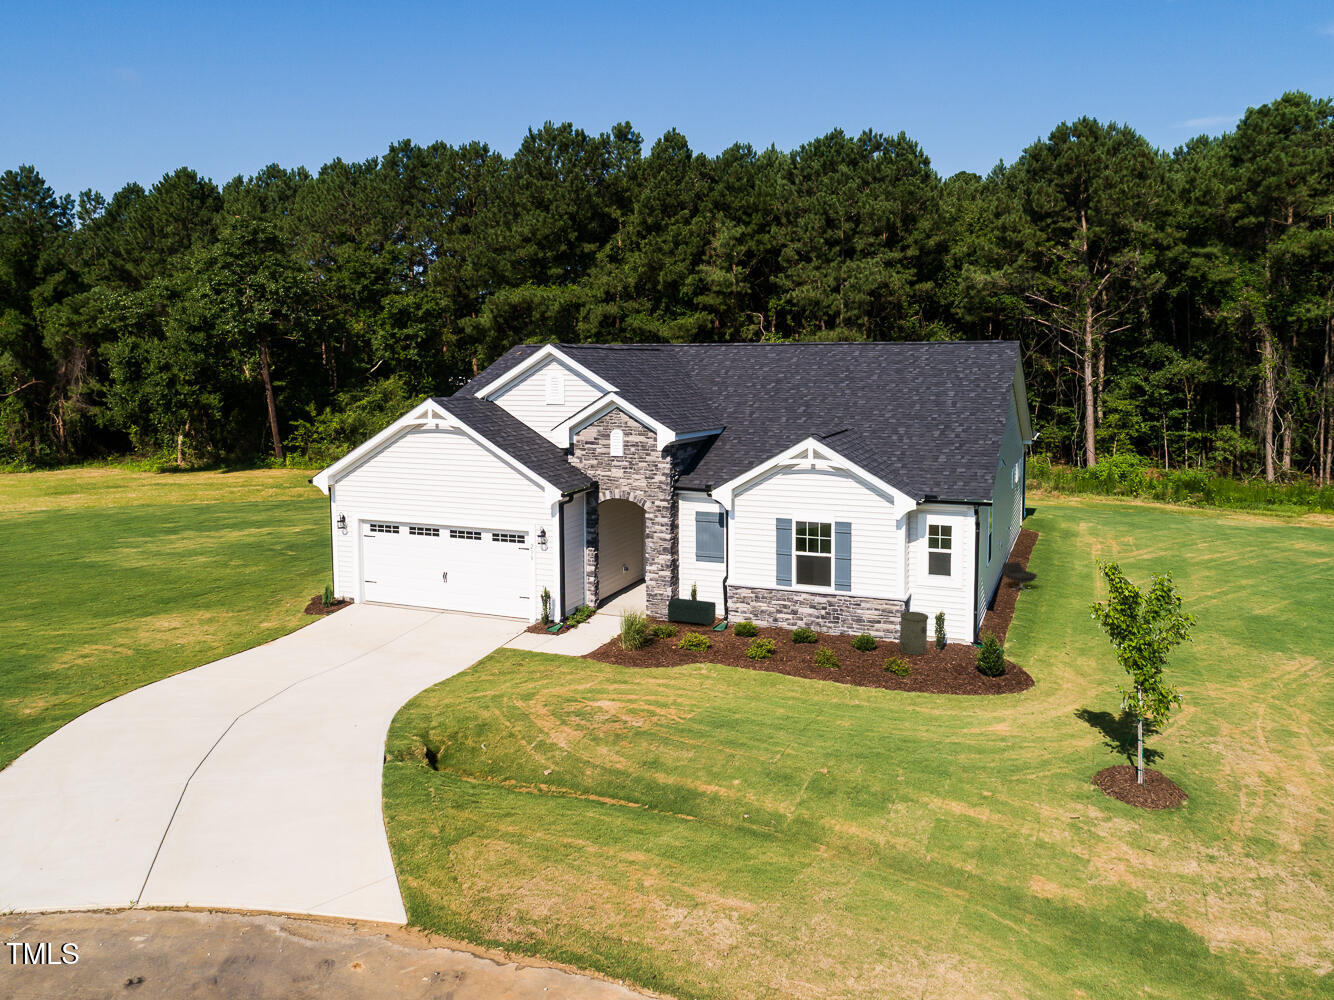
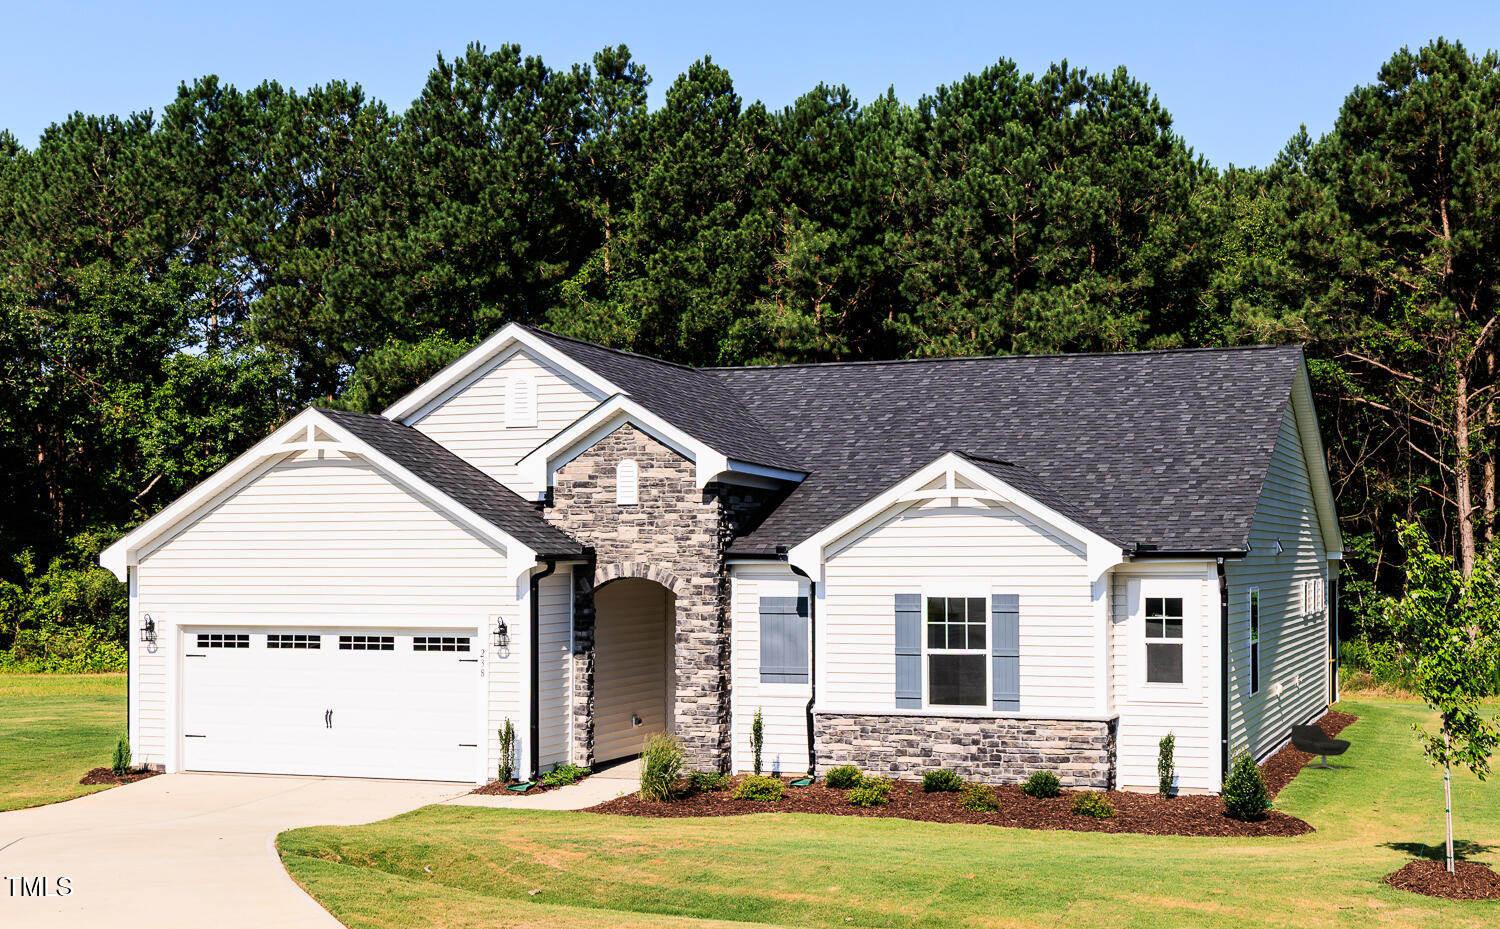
bench: present [668,598,716,627] -> none [712,743,794,784]
trash can: present [899,612,928,655] -> none [1101,735,1147,801]

